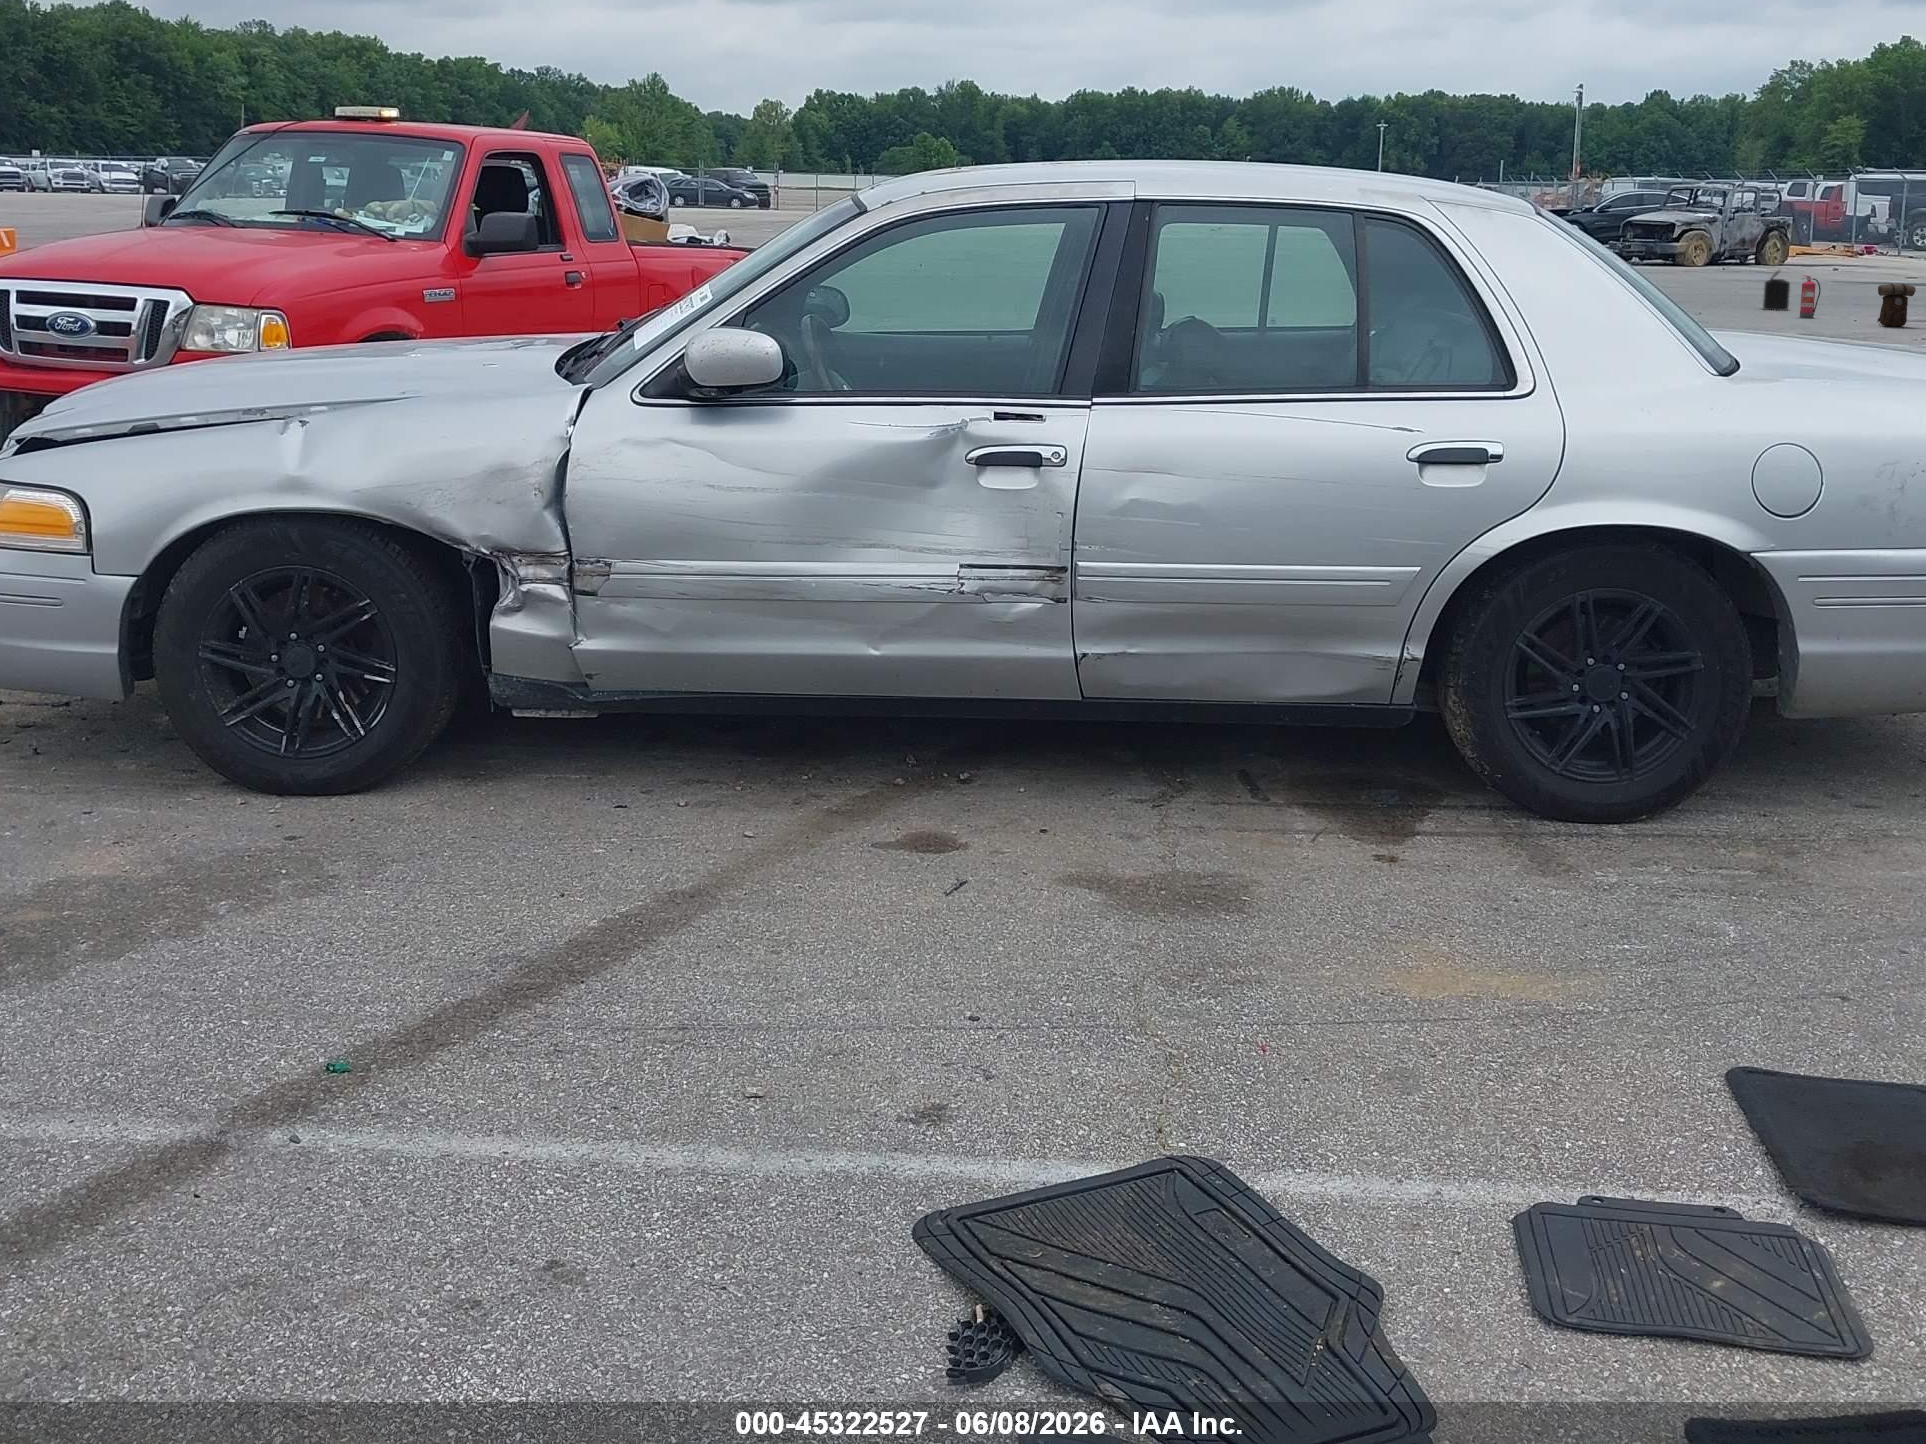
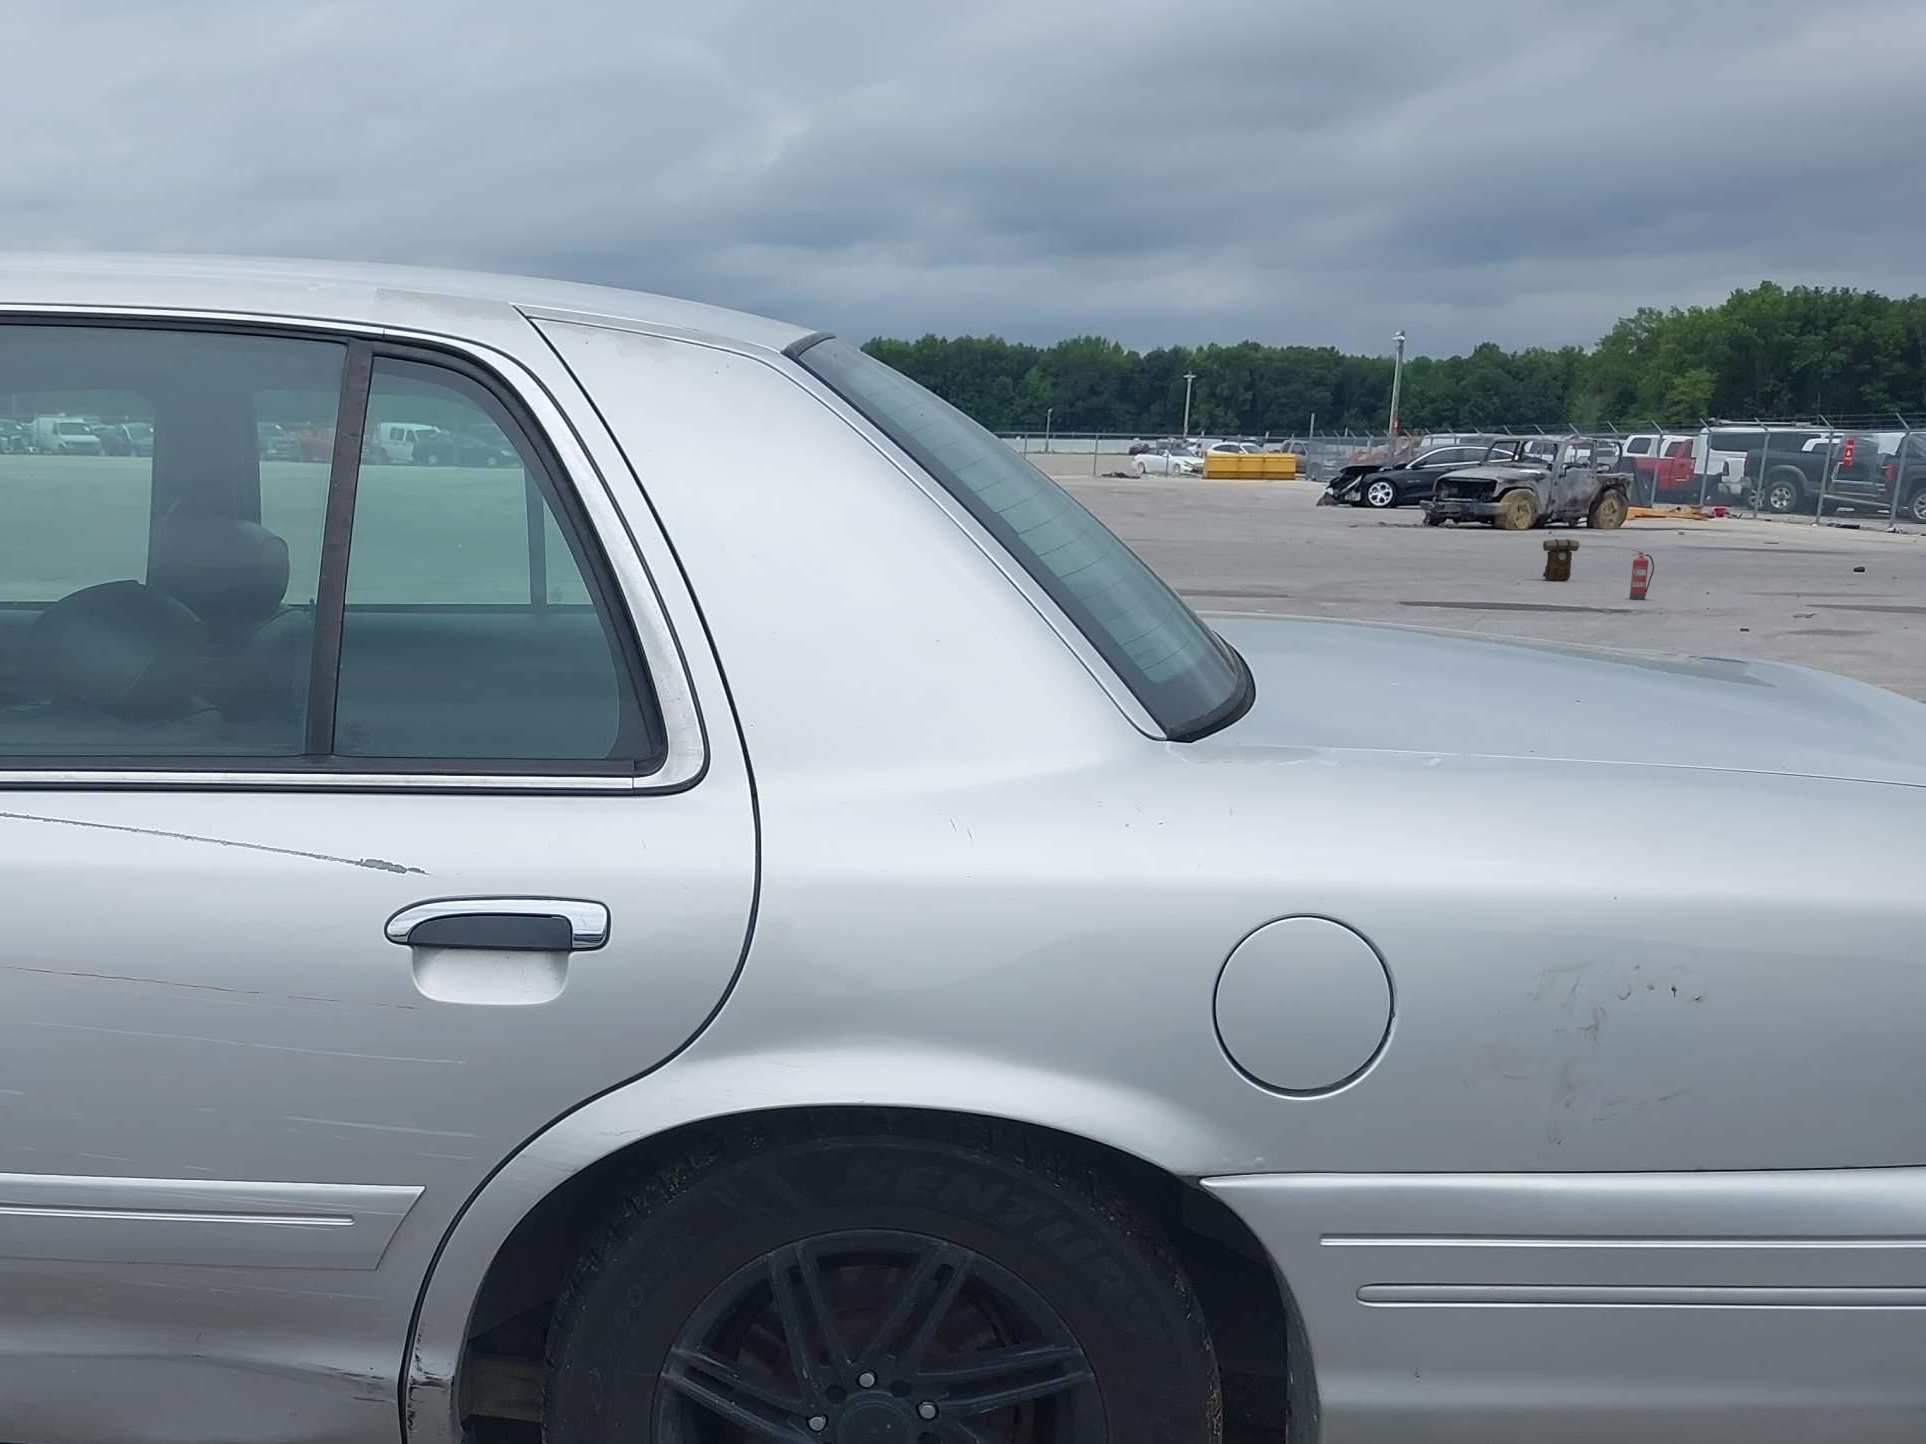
trash can: present [1763,271,1790,311] -> none [1589,543,1621,590]
backpack: present [1878,284,1916,327] -> present [1543,539,1580,581]

